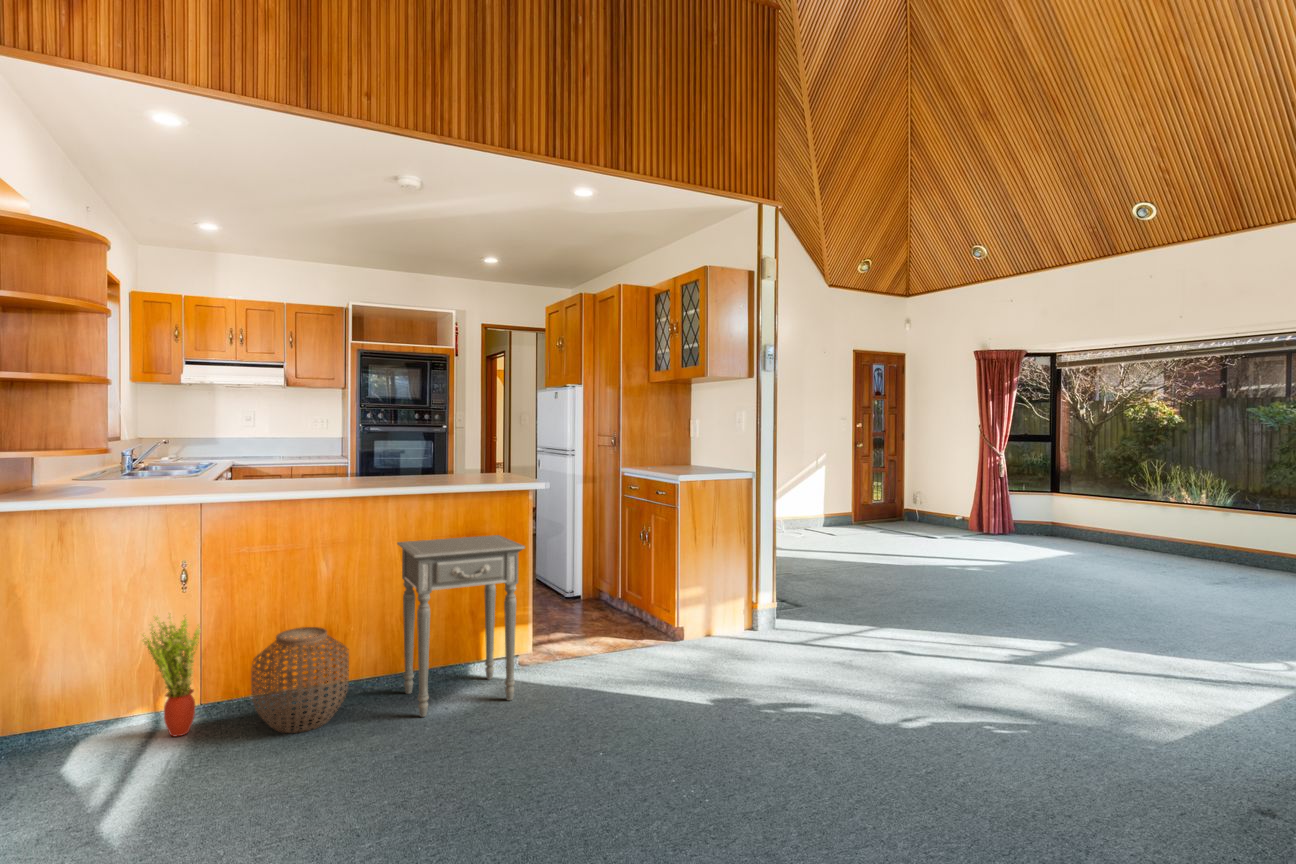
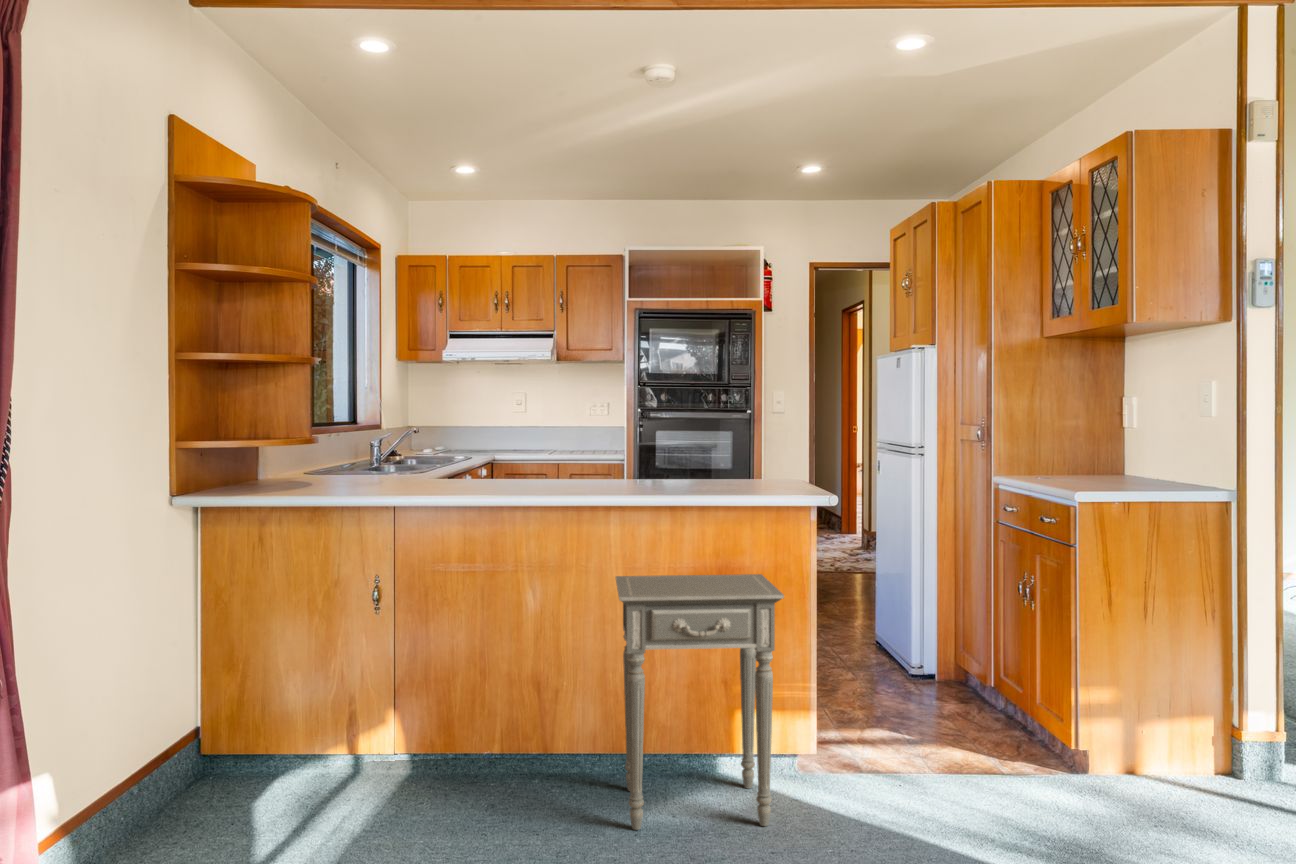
potted plant: present [143,614,201,736] -> none [310,647,378,802]
woven basket: present [251,627,349,733] -> none [427,683,545,823]

